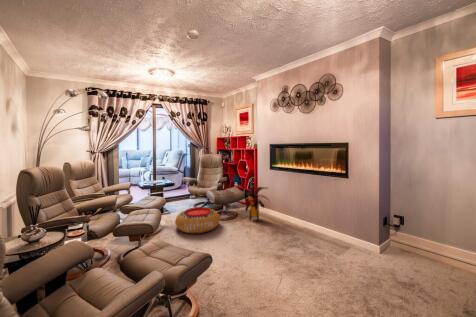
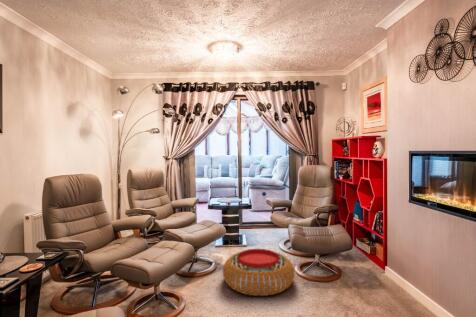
house plant: present [245,187,268,221] -> none [337,230,403,300]

